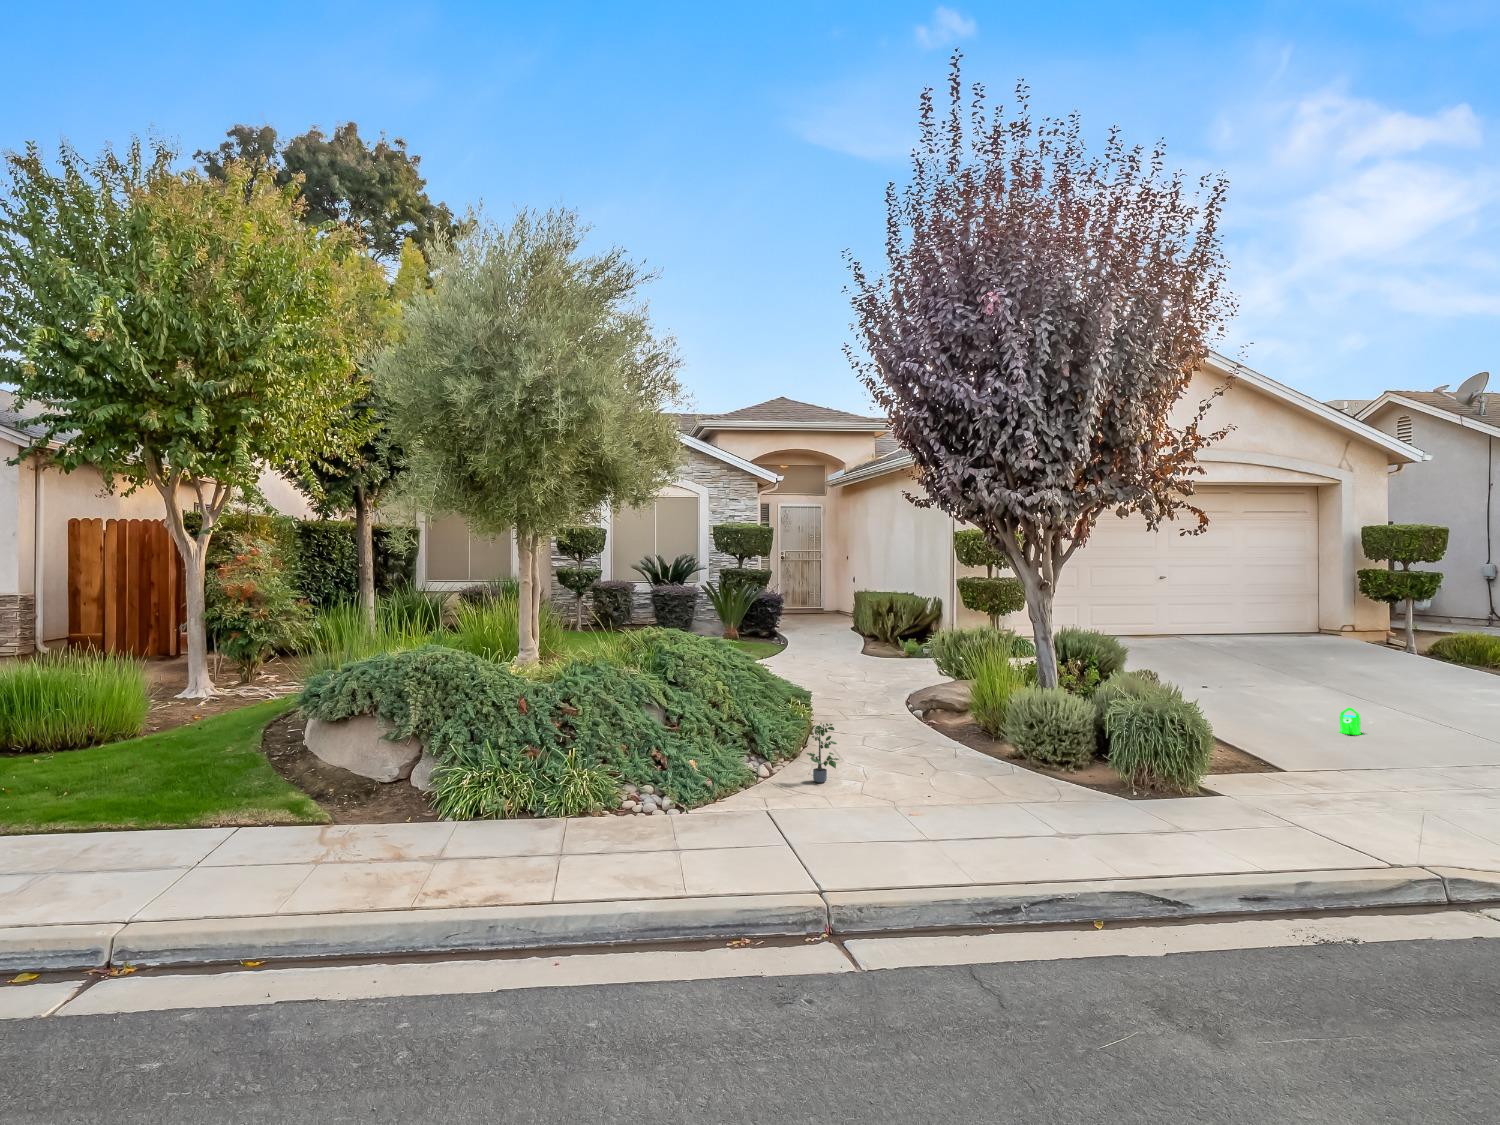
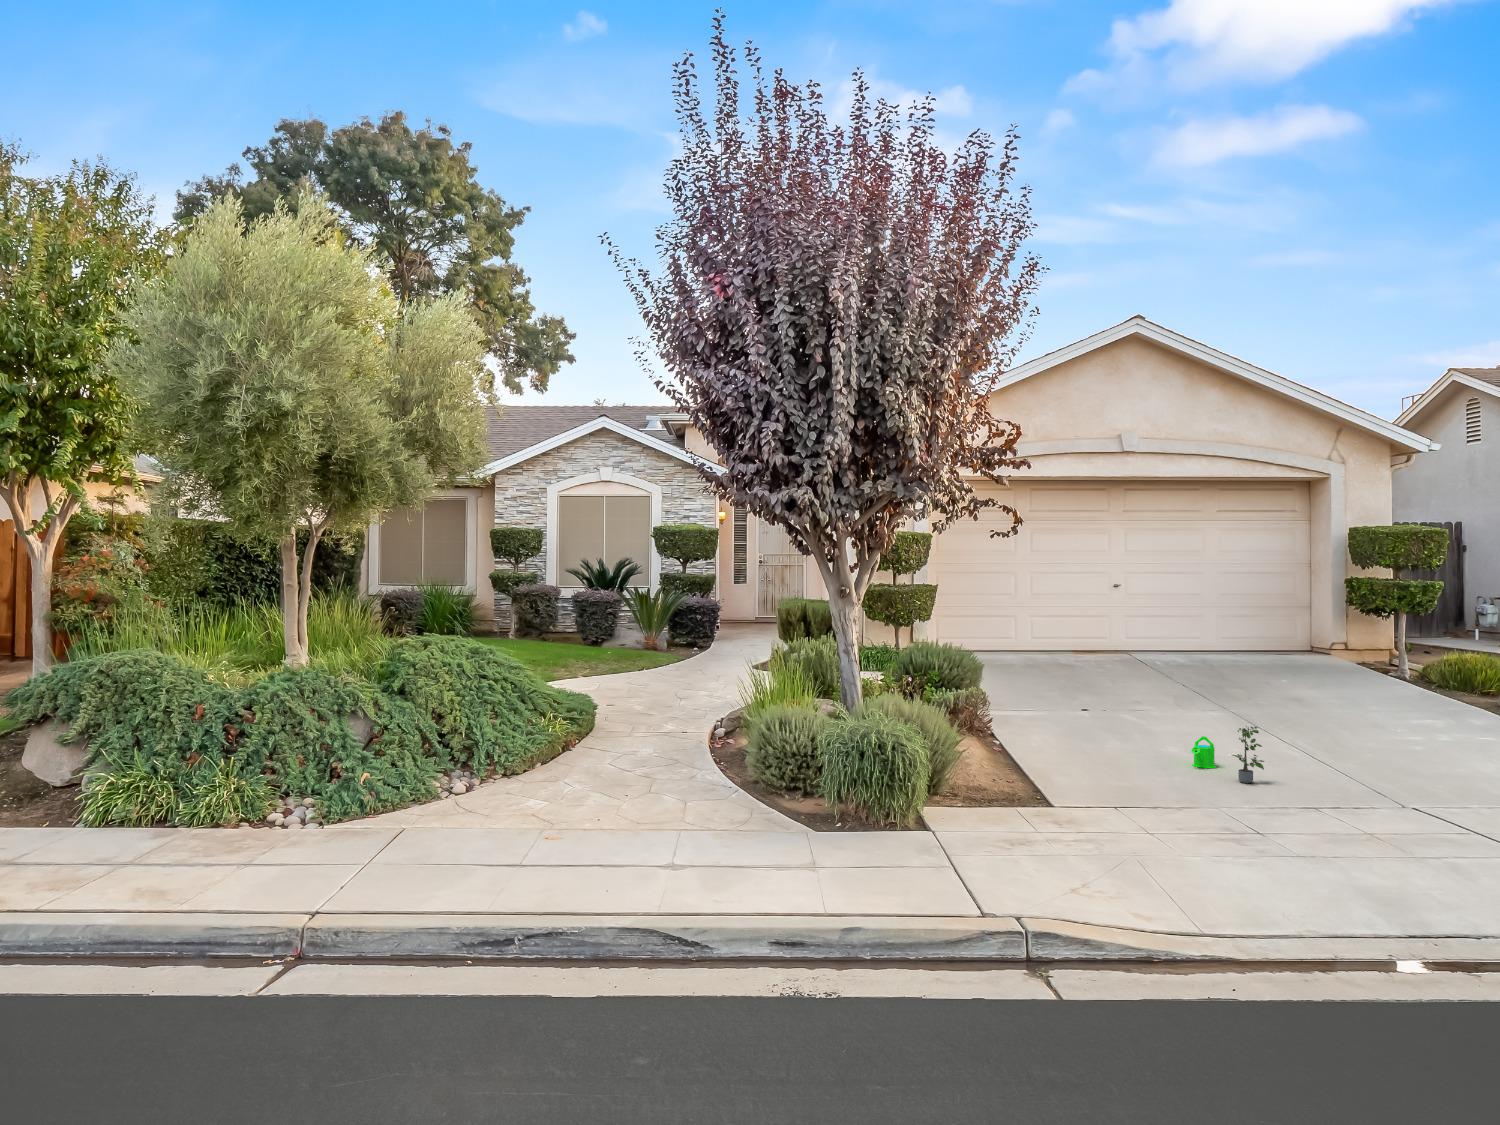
potted plant: present [807,723,839,783] -> present [1232,726,1264,783]

